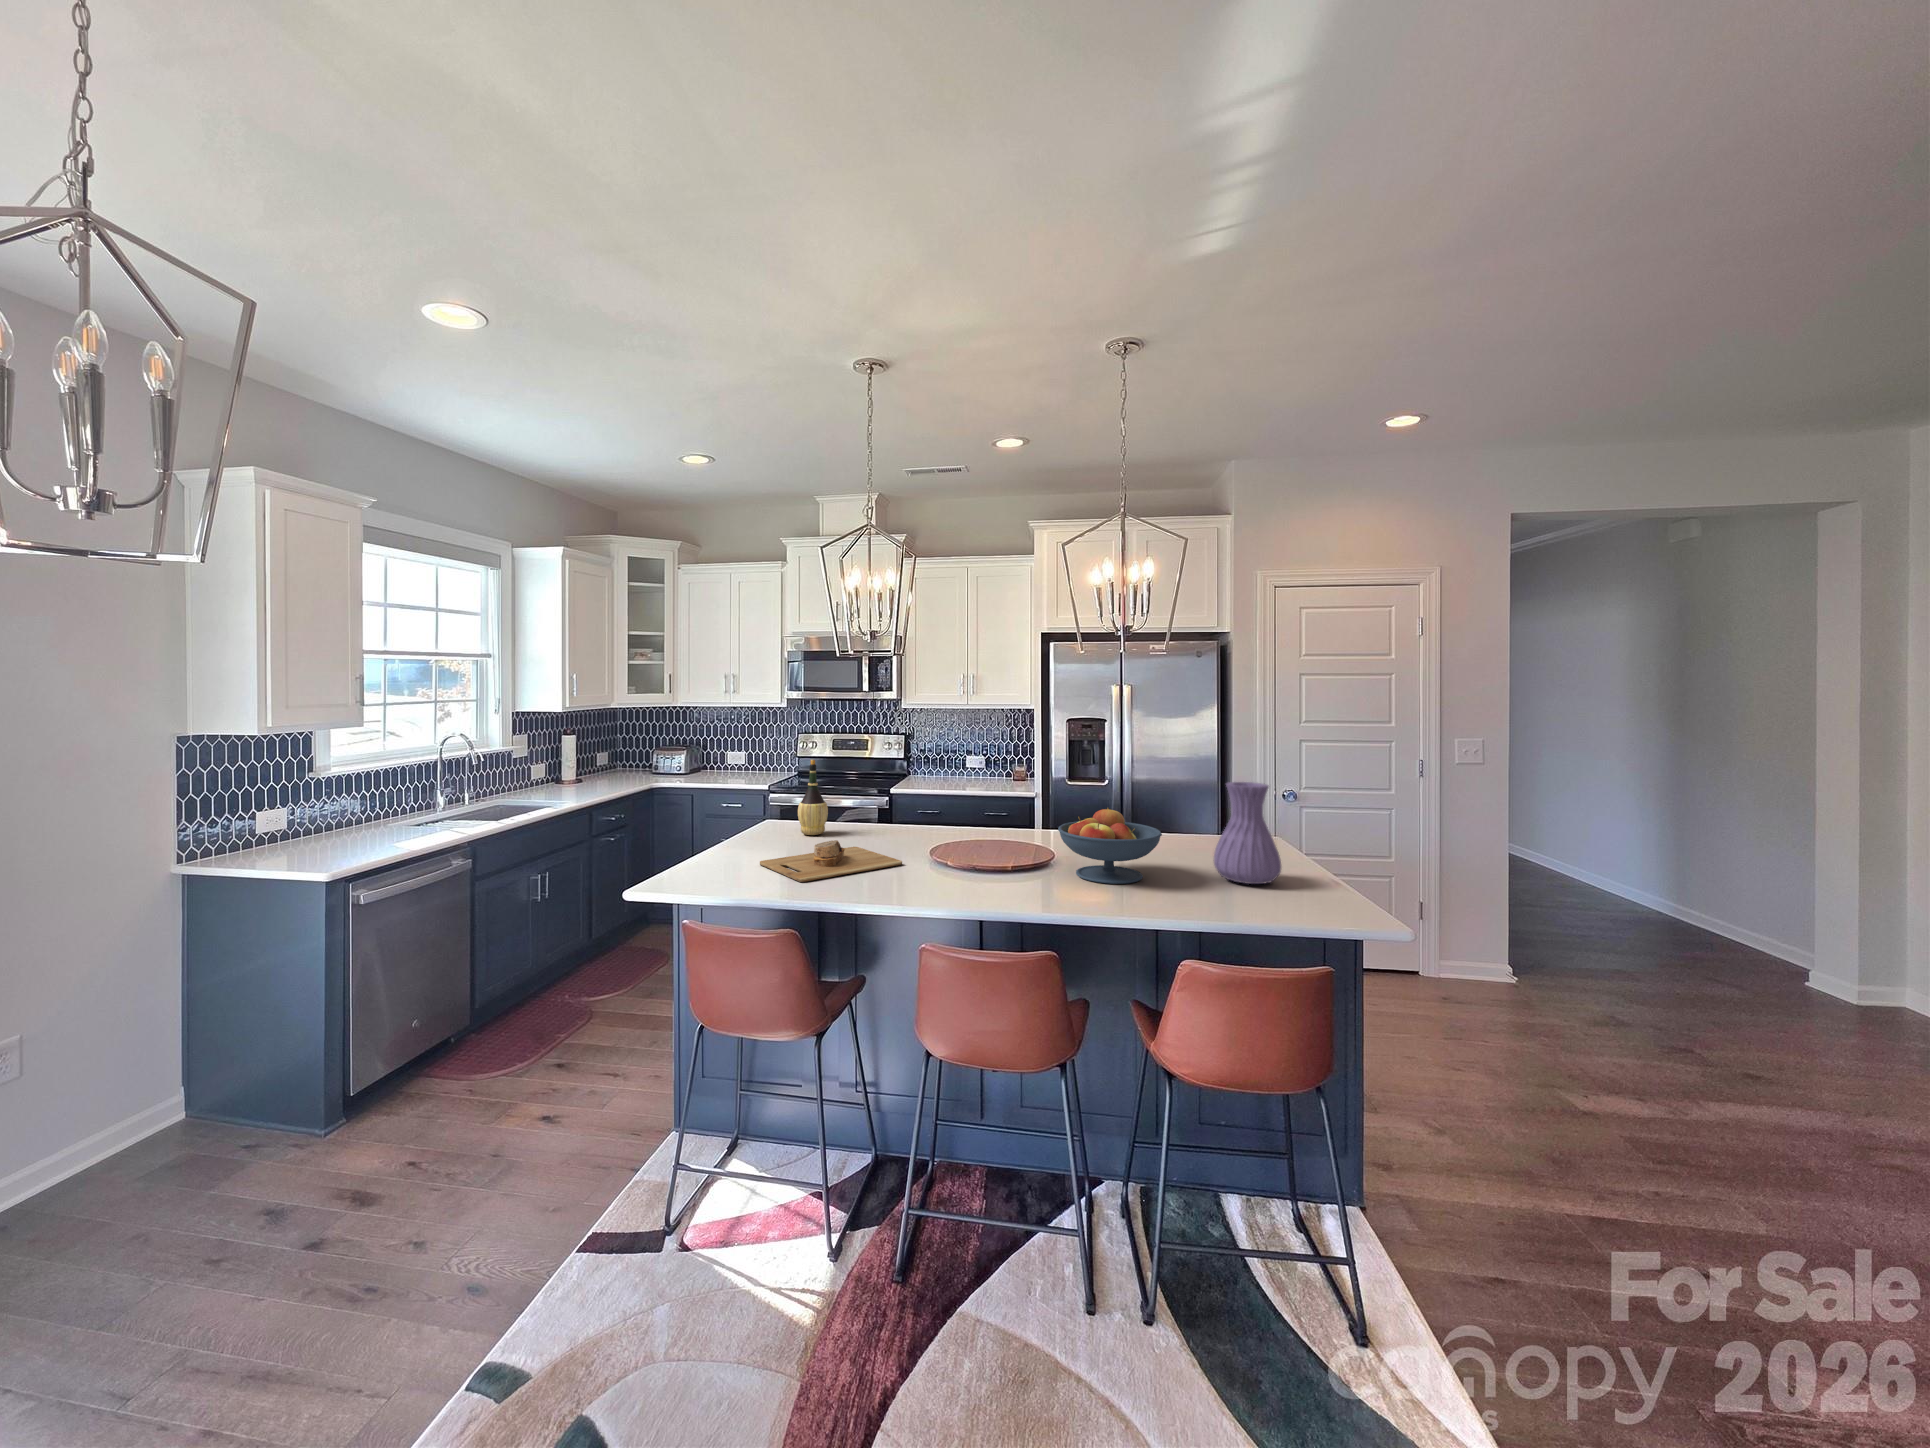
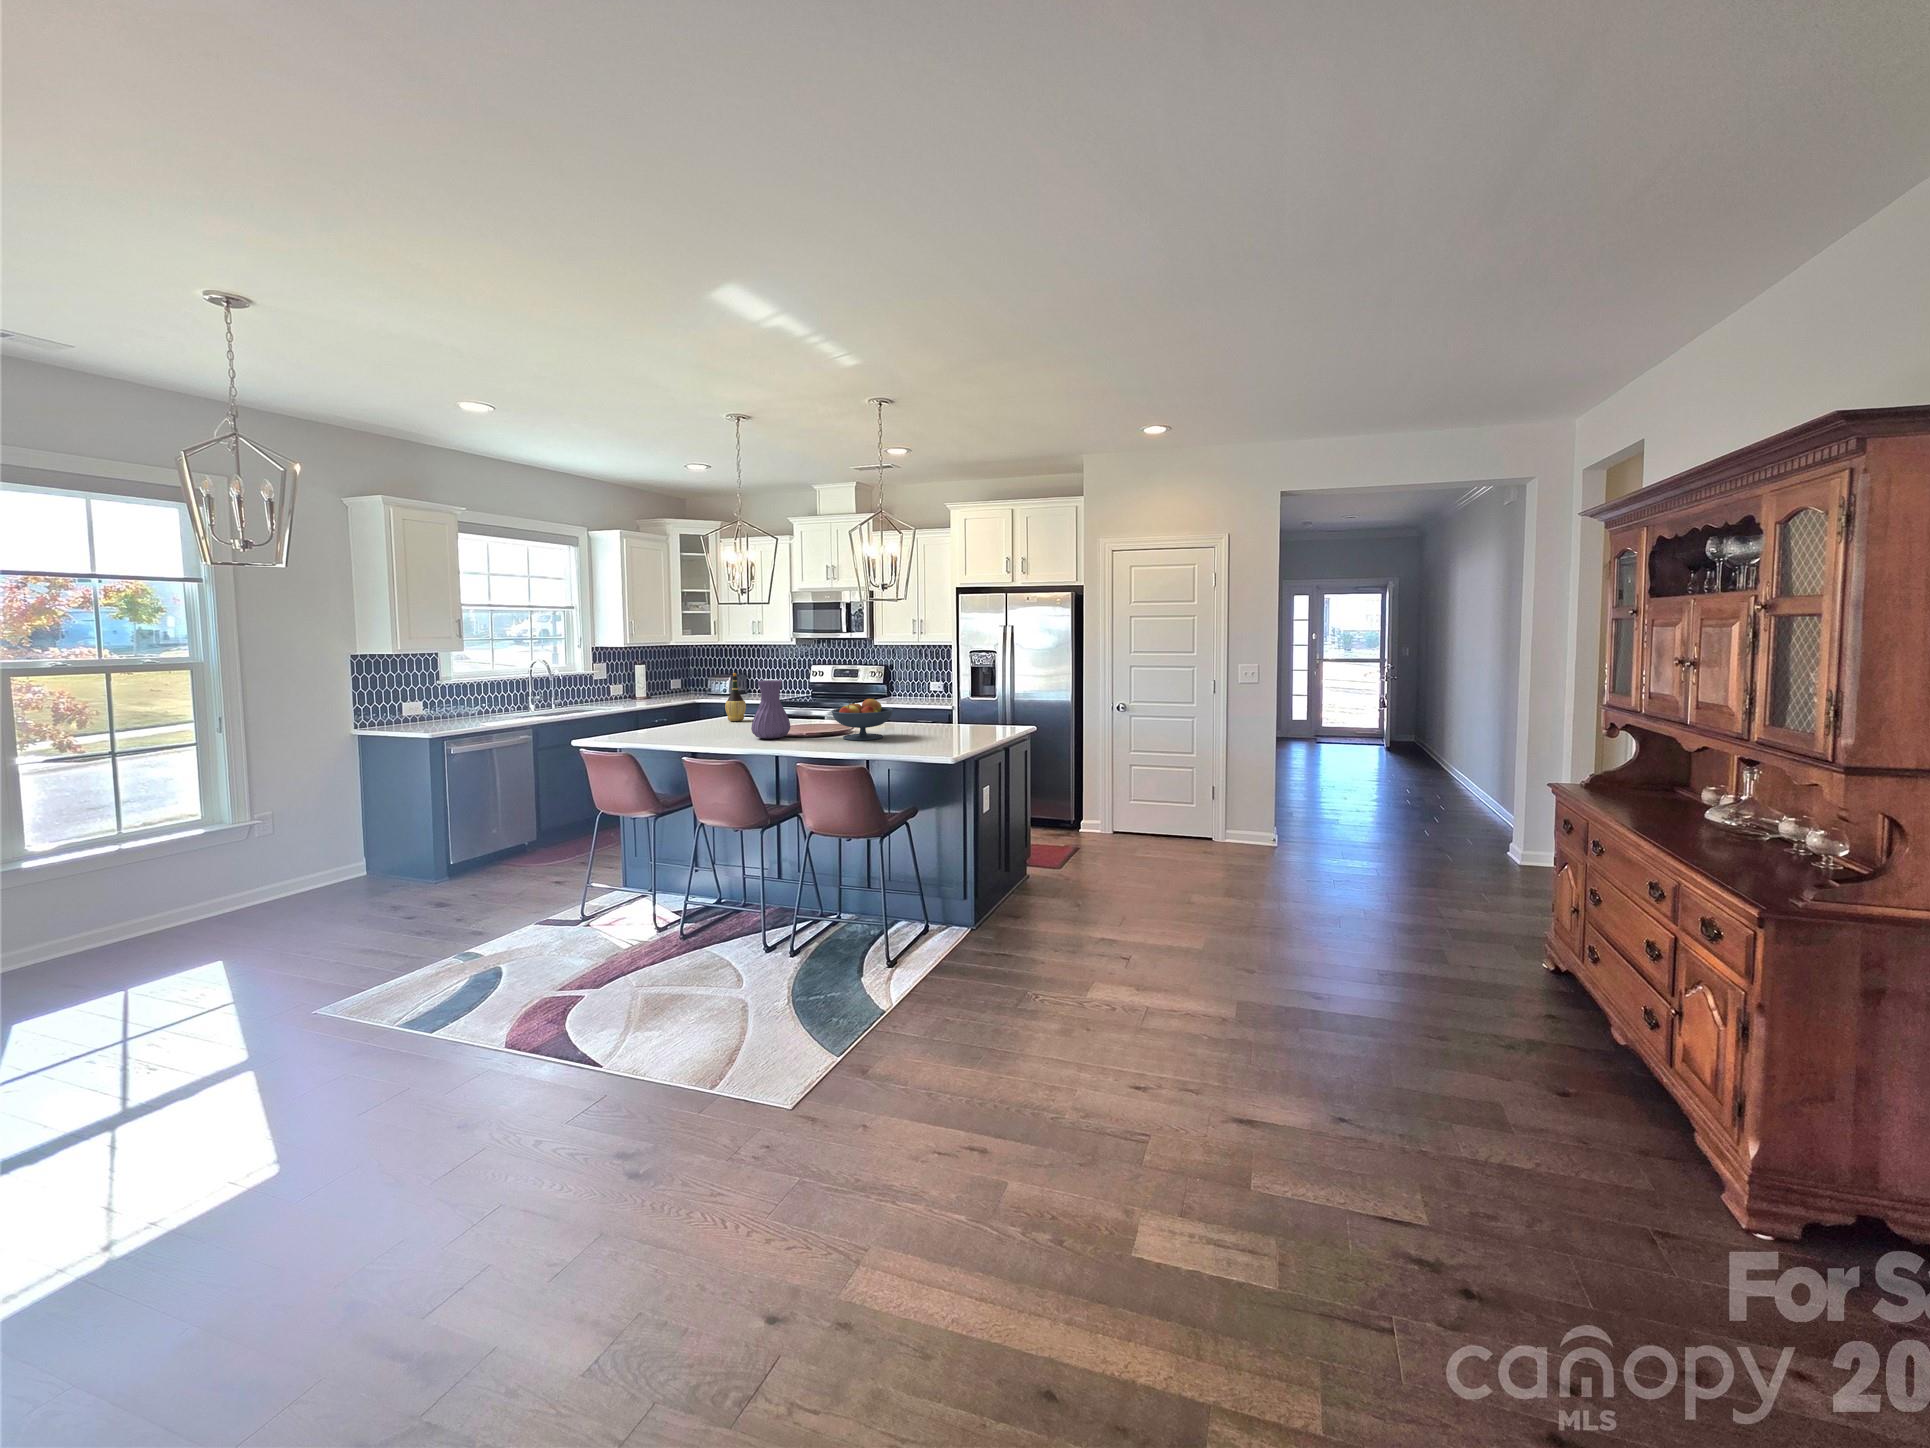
vase: present [1214,782,1281,884] -> present [751,680,790,739]
cutting board: present [760,840,902,882] -> none [672,718,755,738]

